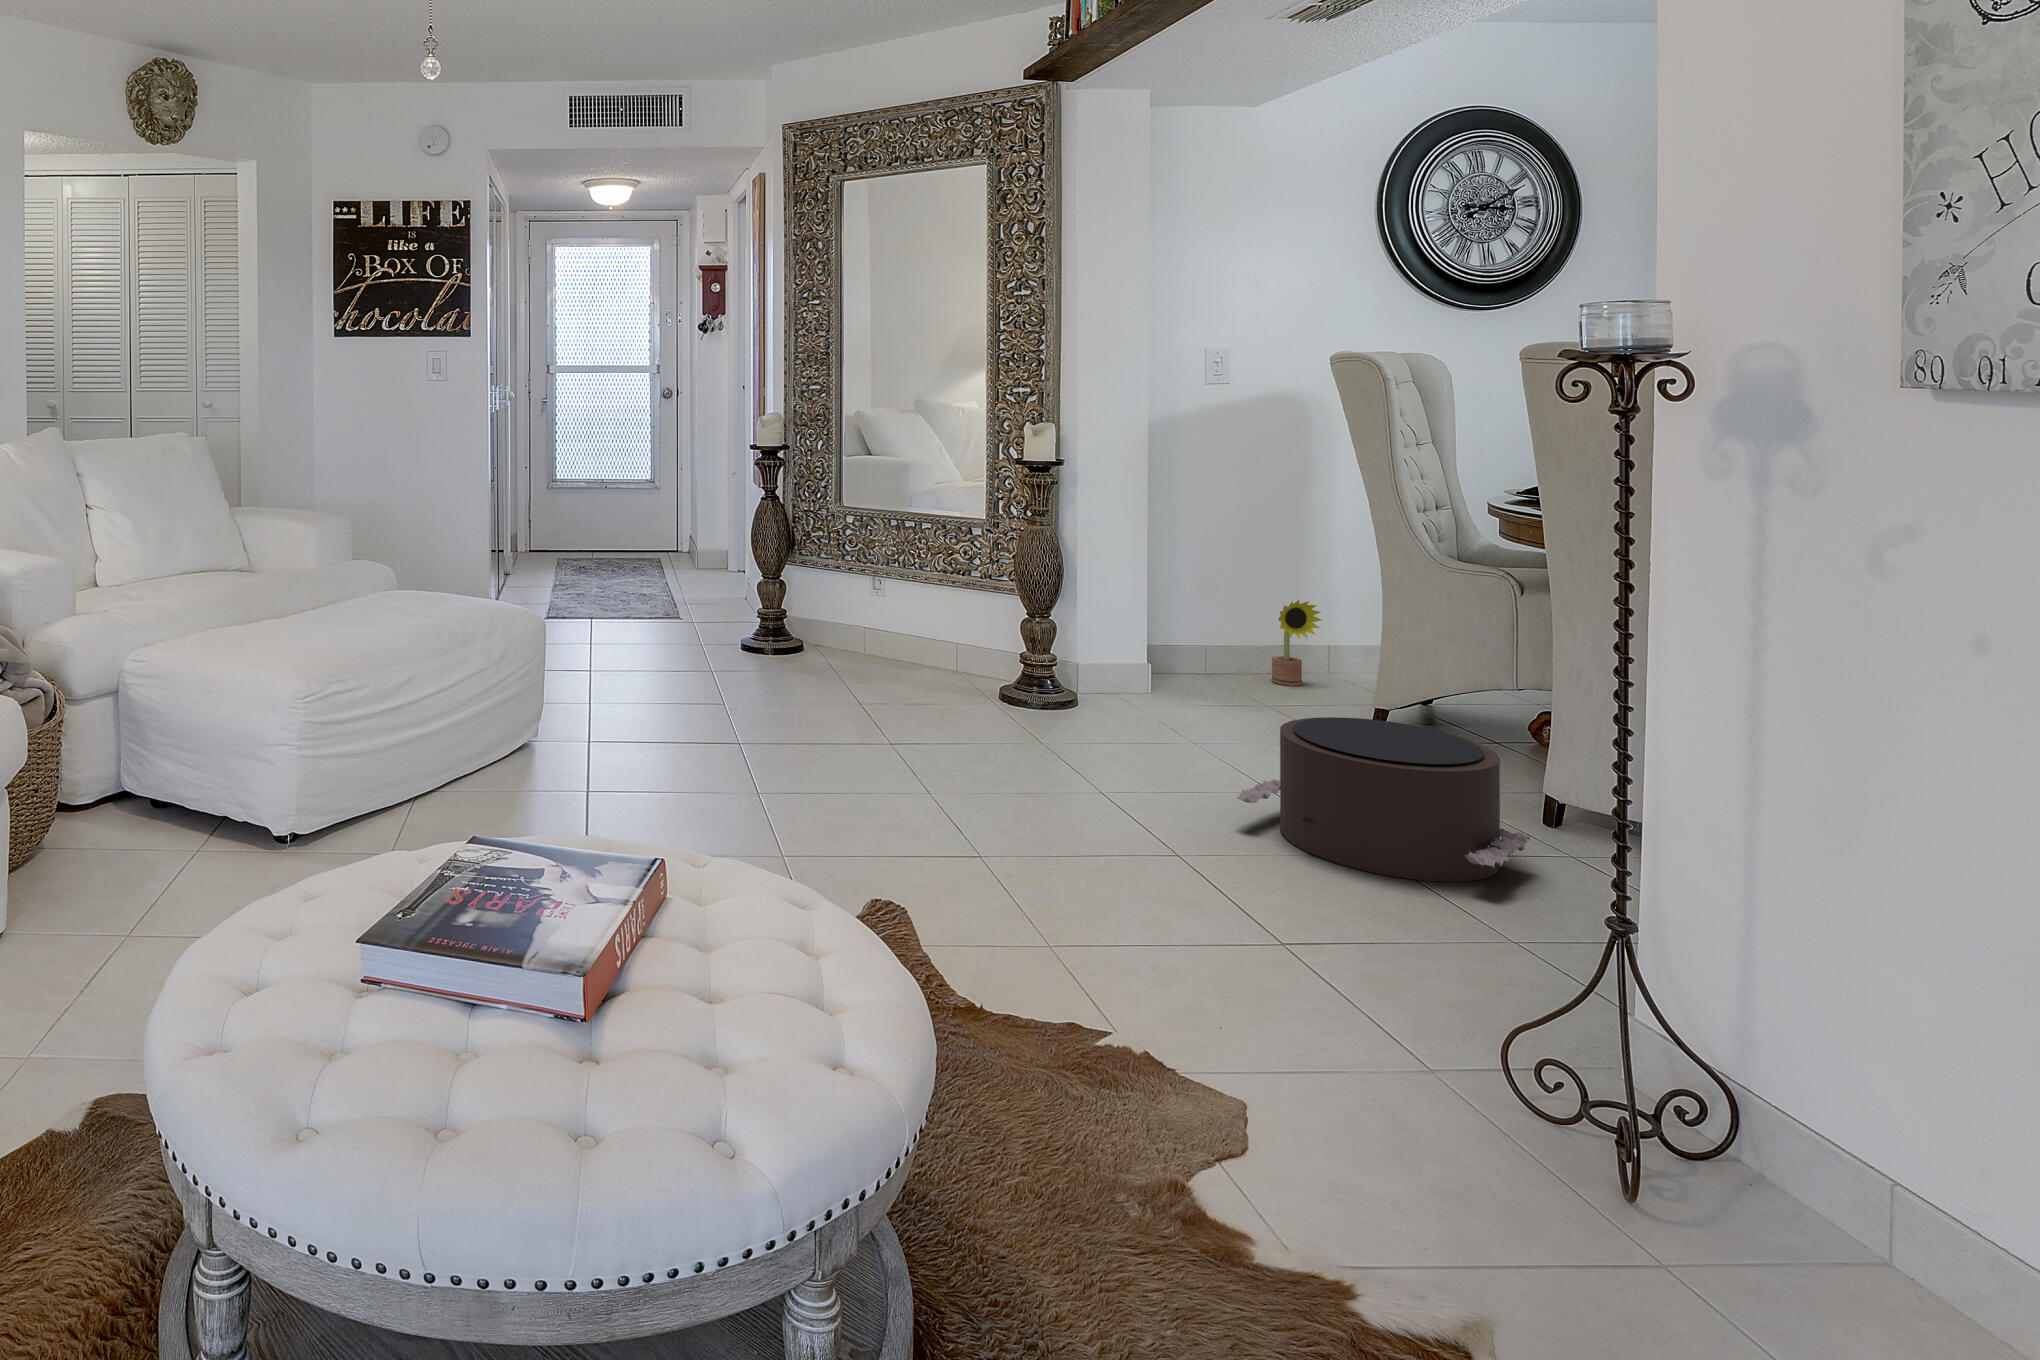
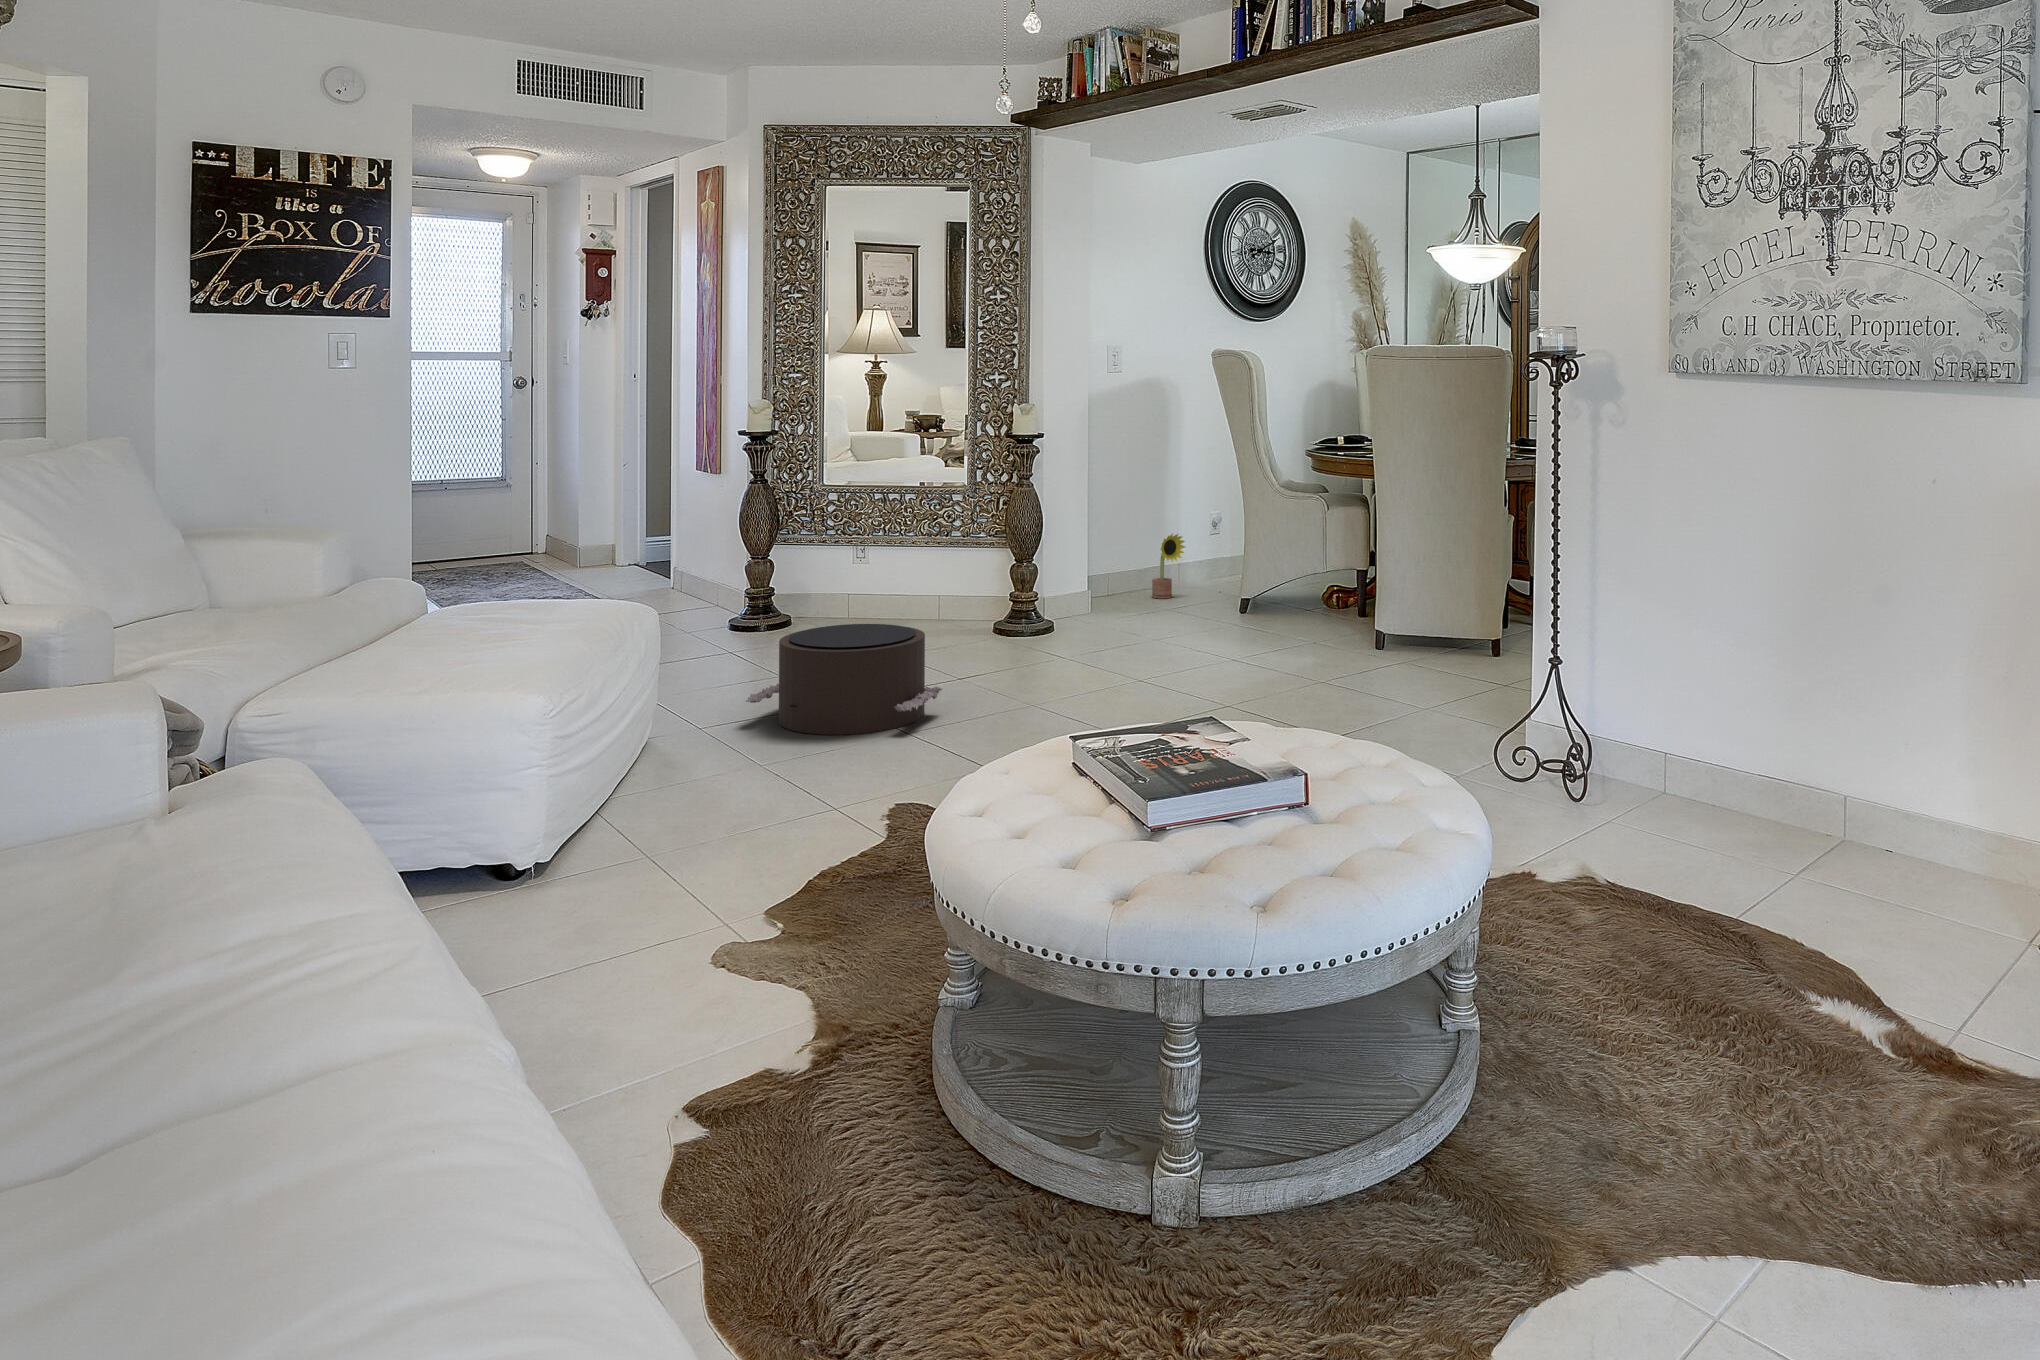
pouf: present [1237,717,1531,882] -> present [745,624,942,735]

